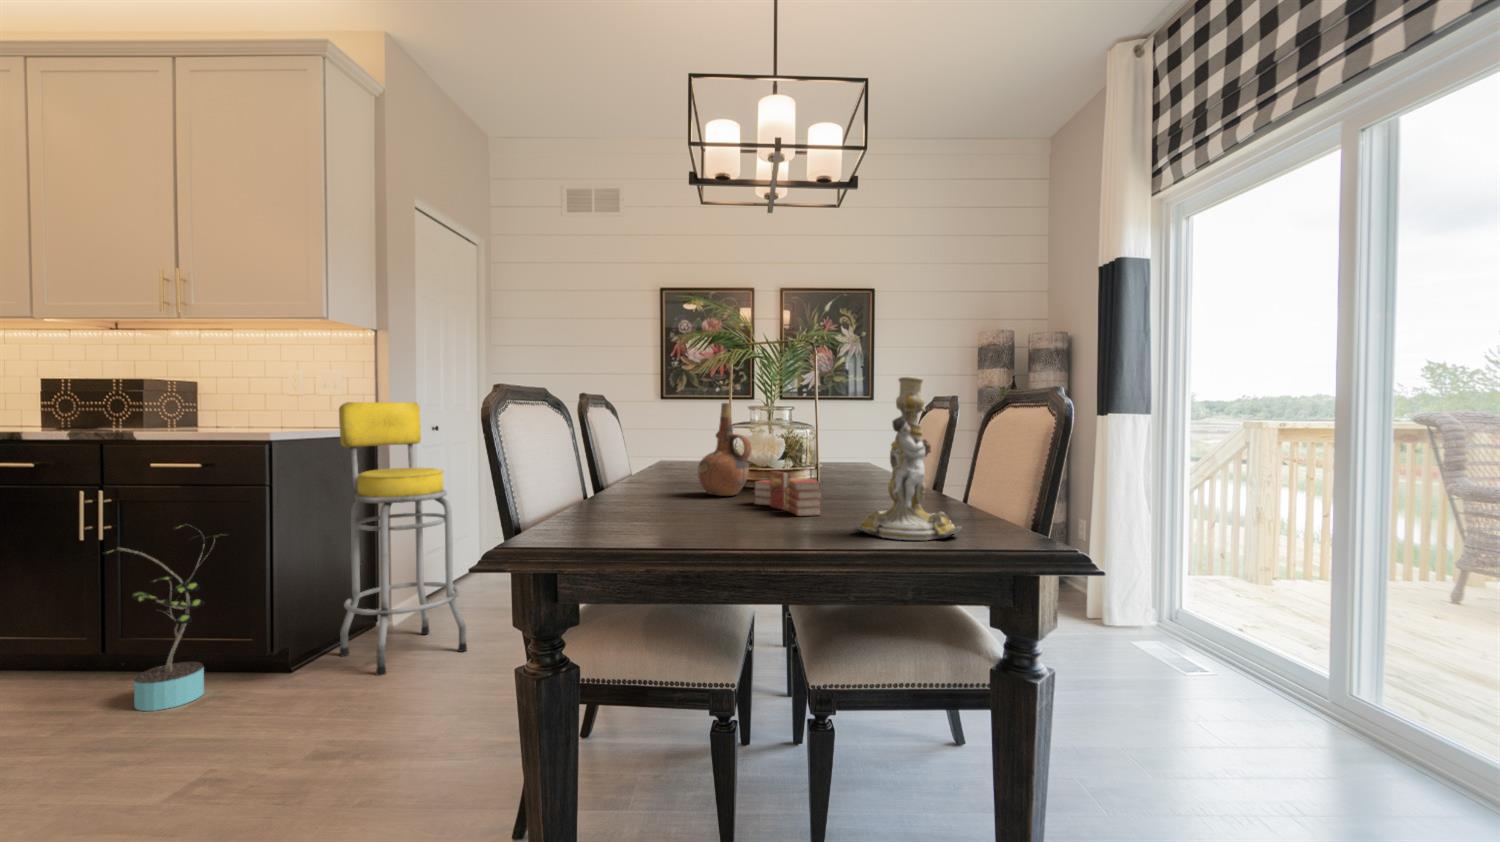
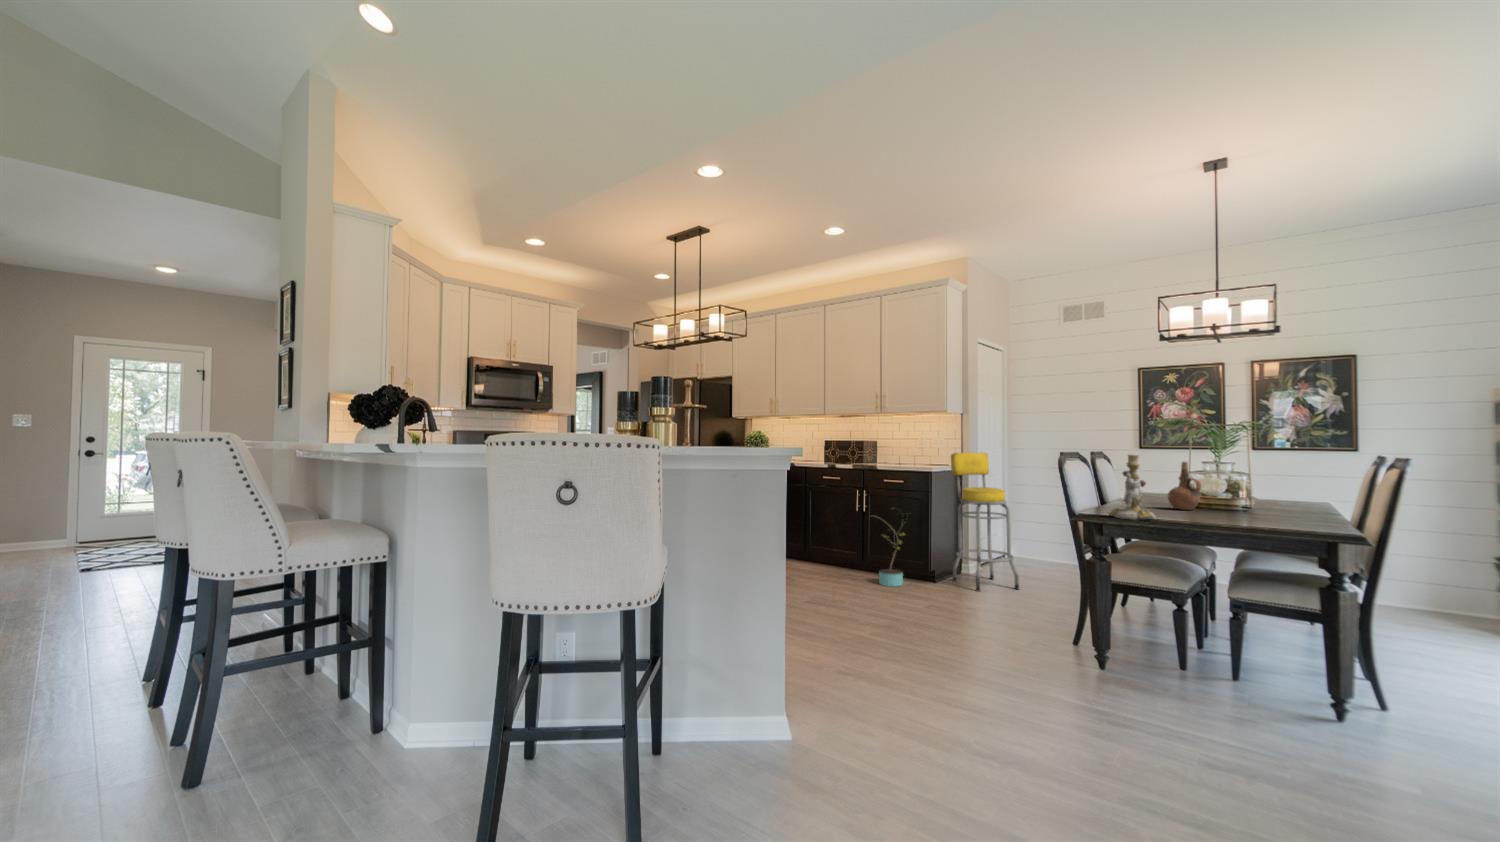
candlestick: present [855,377,961,540] -> present [1108,454,1156,520]
book: present [754,471,821,516] -> none [1201,498,1239,520]

